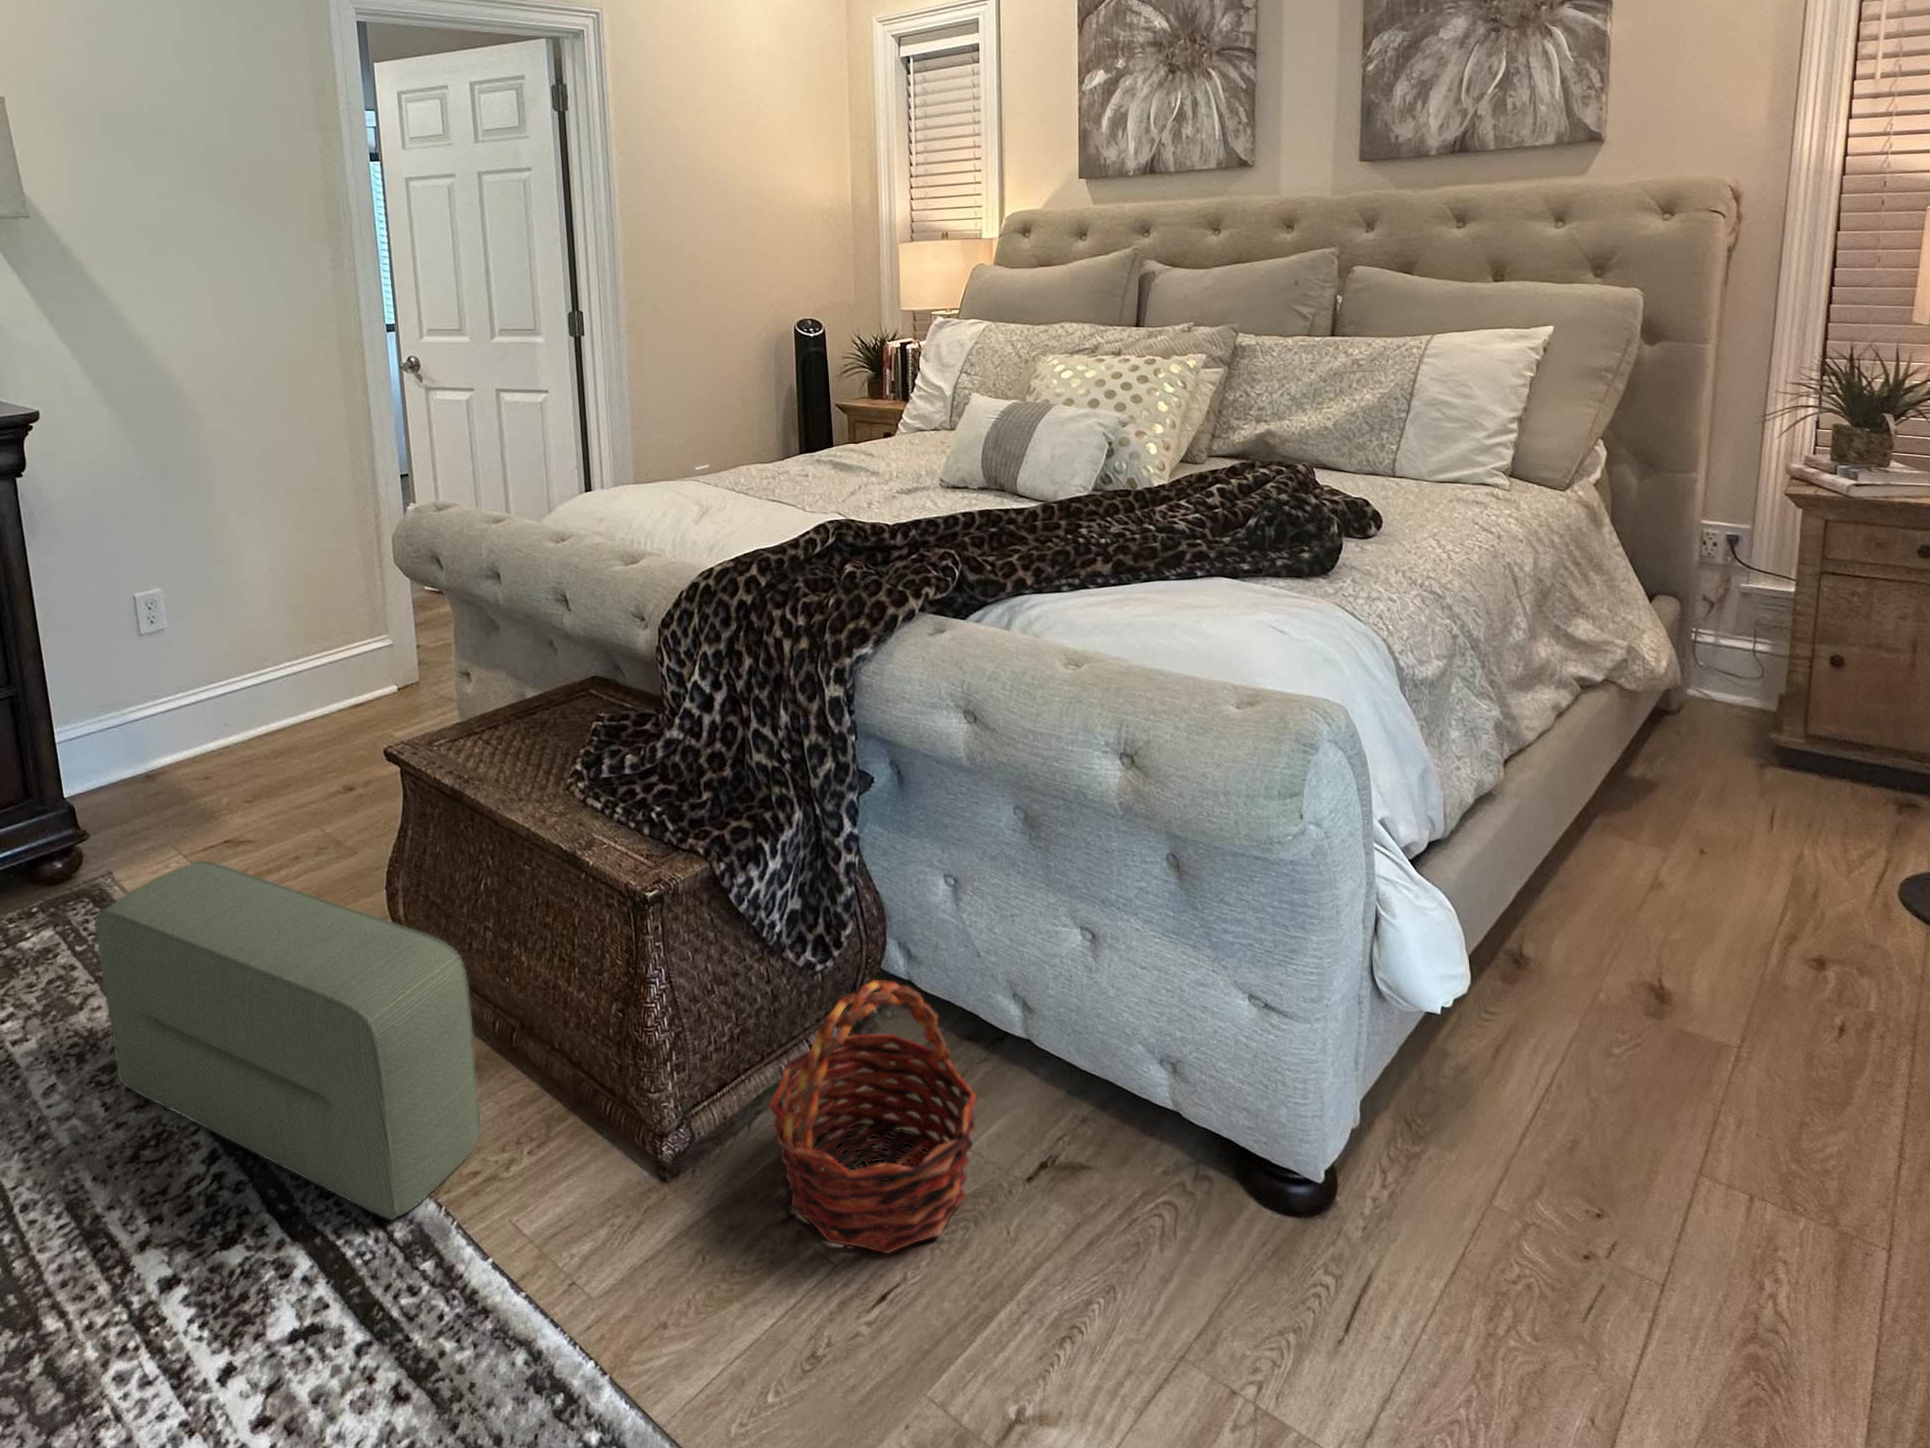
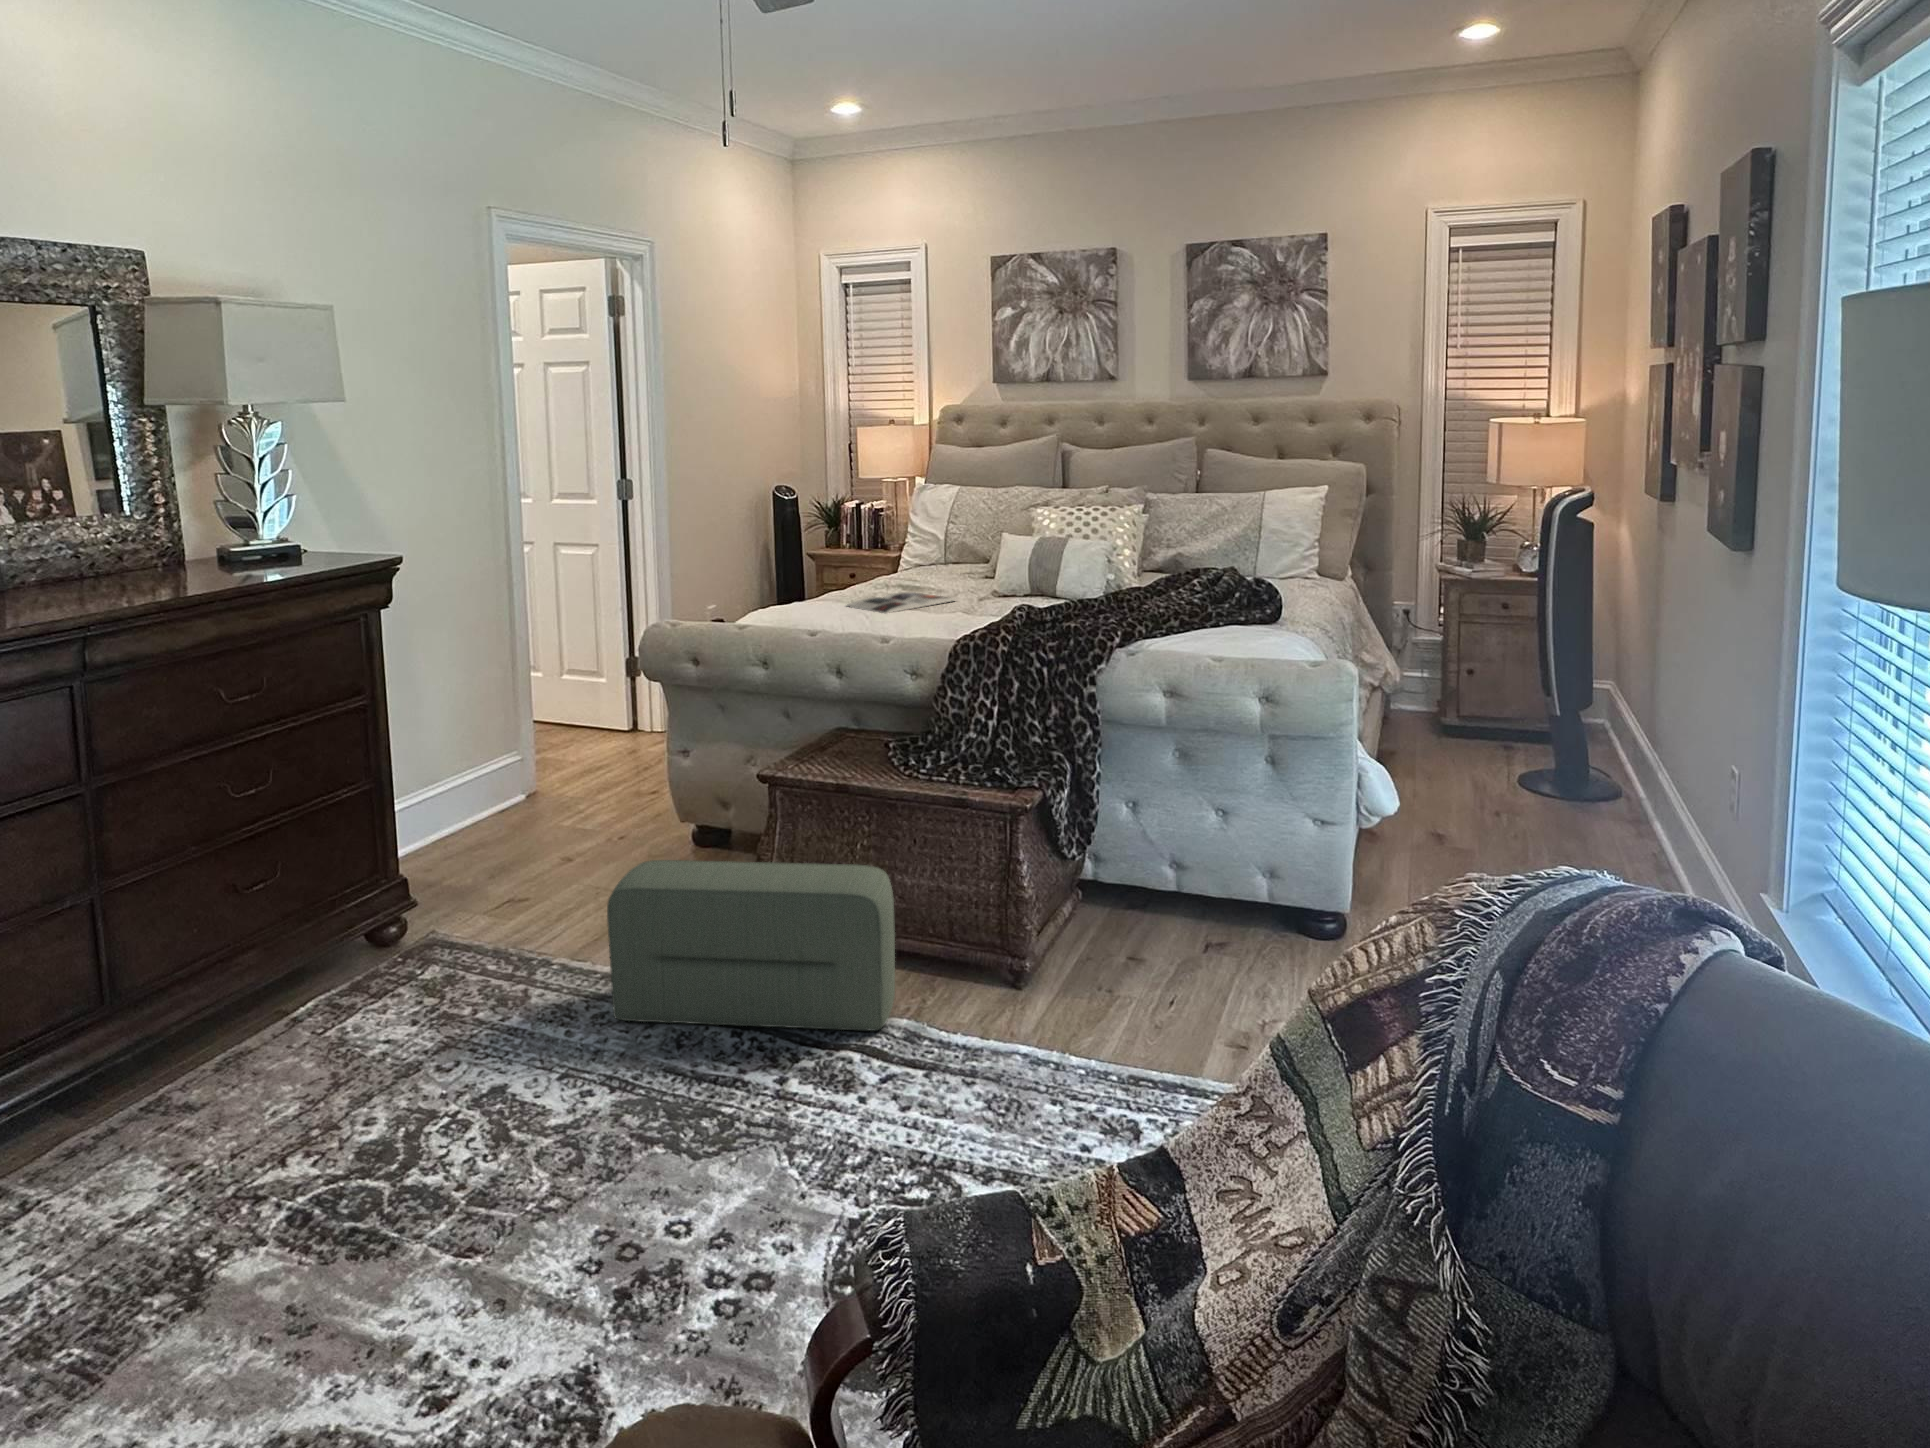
magazine: none [707,471,868,506] -> present [847,592,956,613]
basket: present [769,980,977,1253] -> none [1068,848,1186,988]

